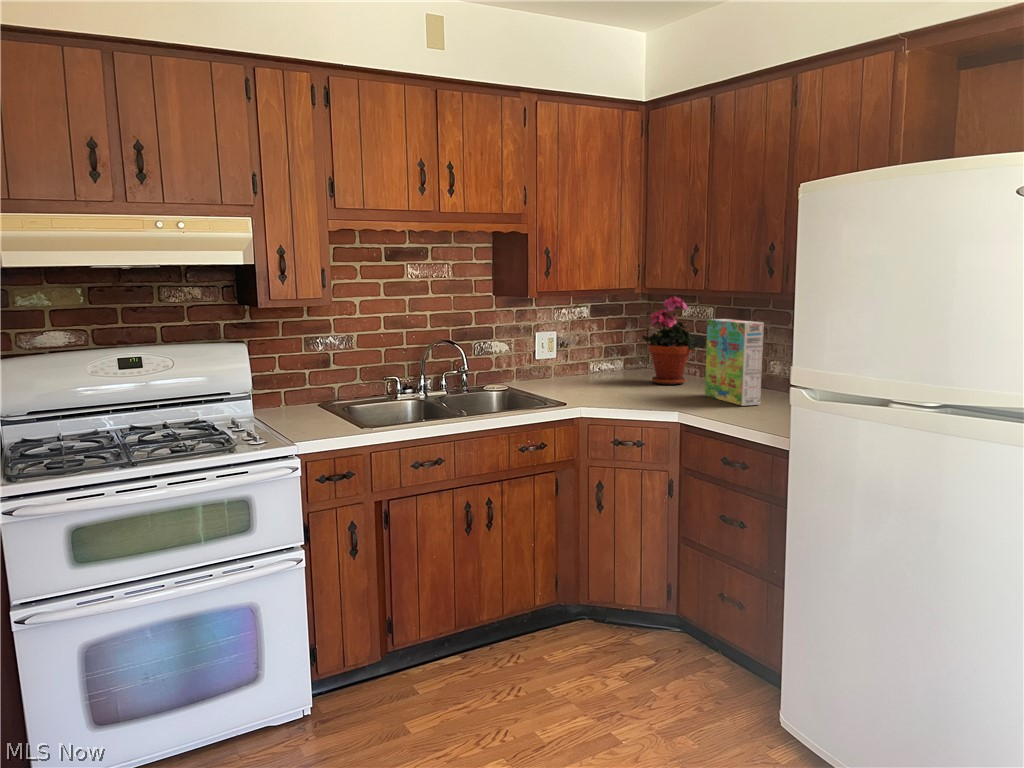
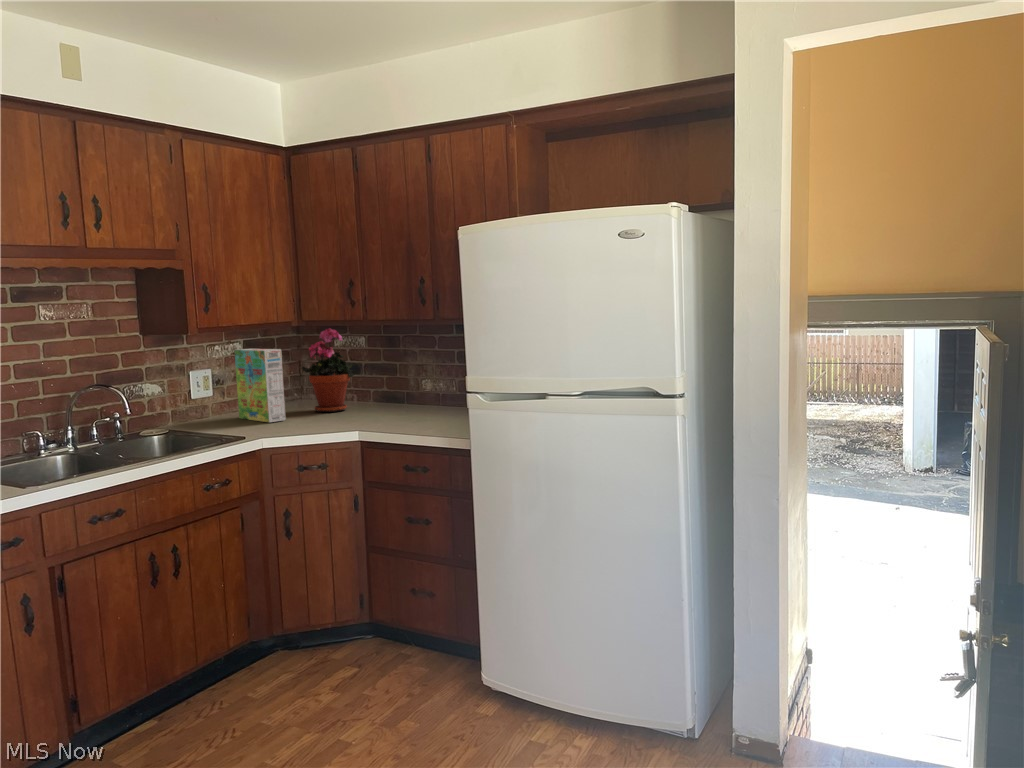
cereal box: present [705,319,764,406] -> present [235,349,286,422]

